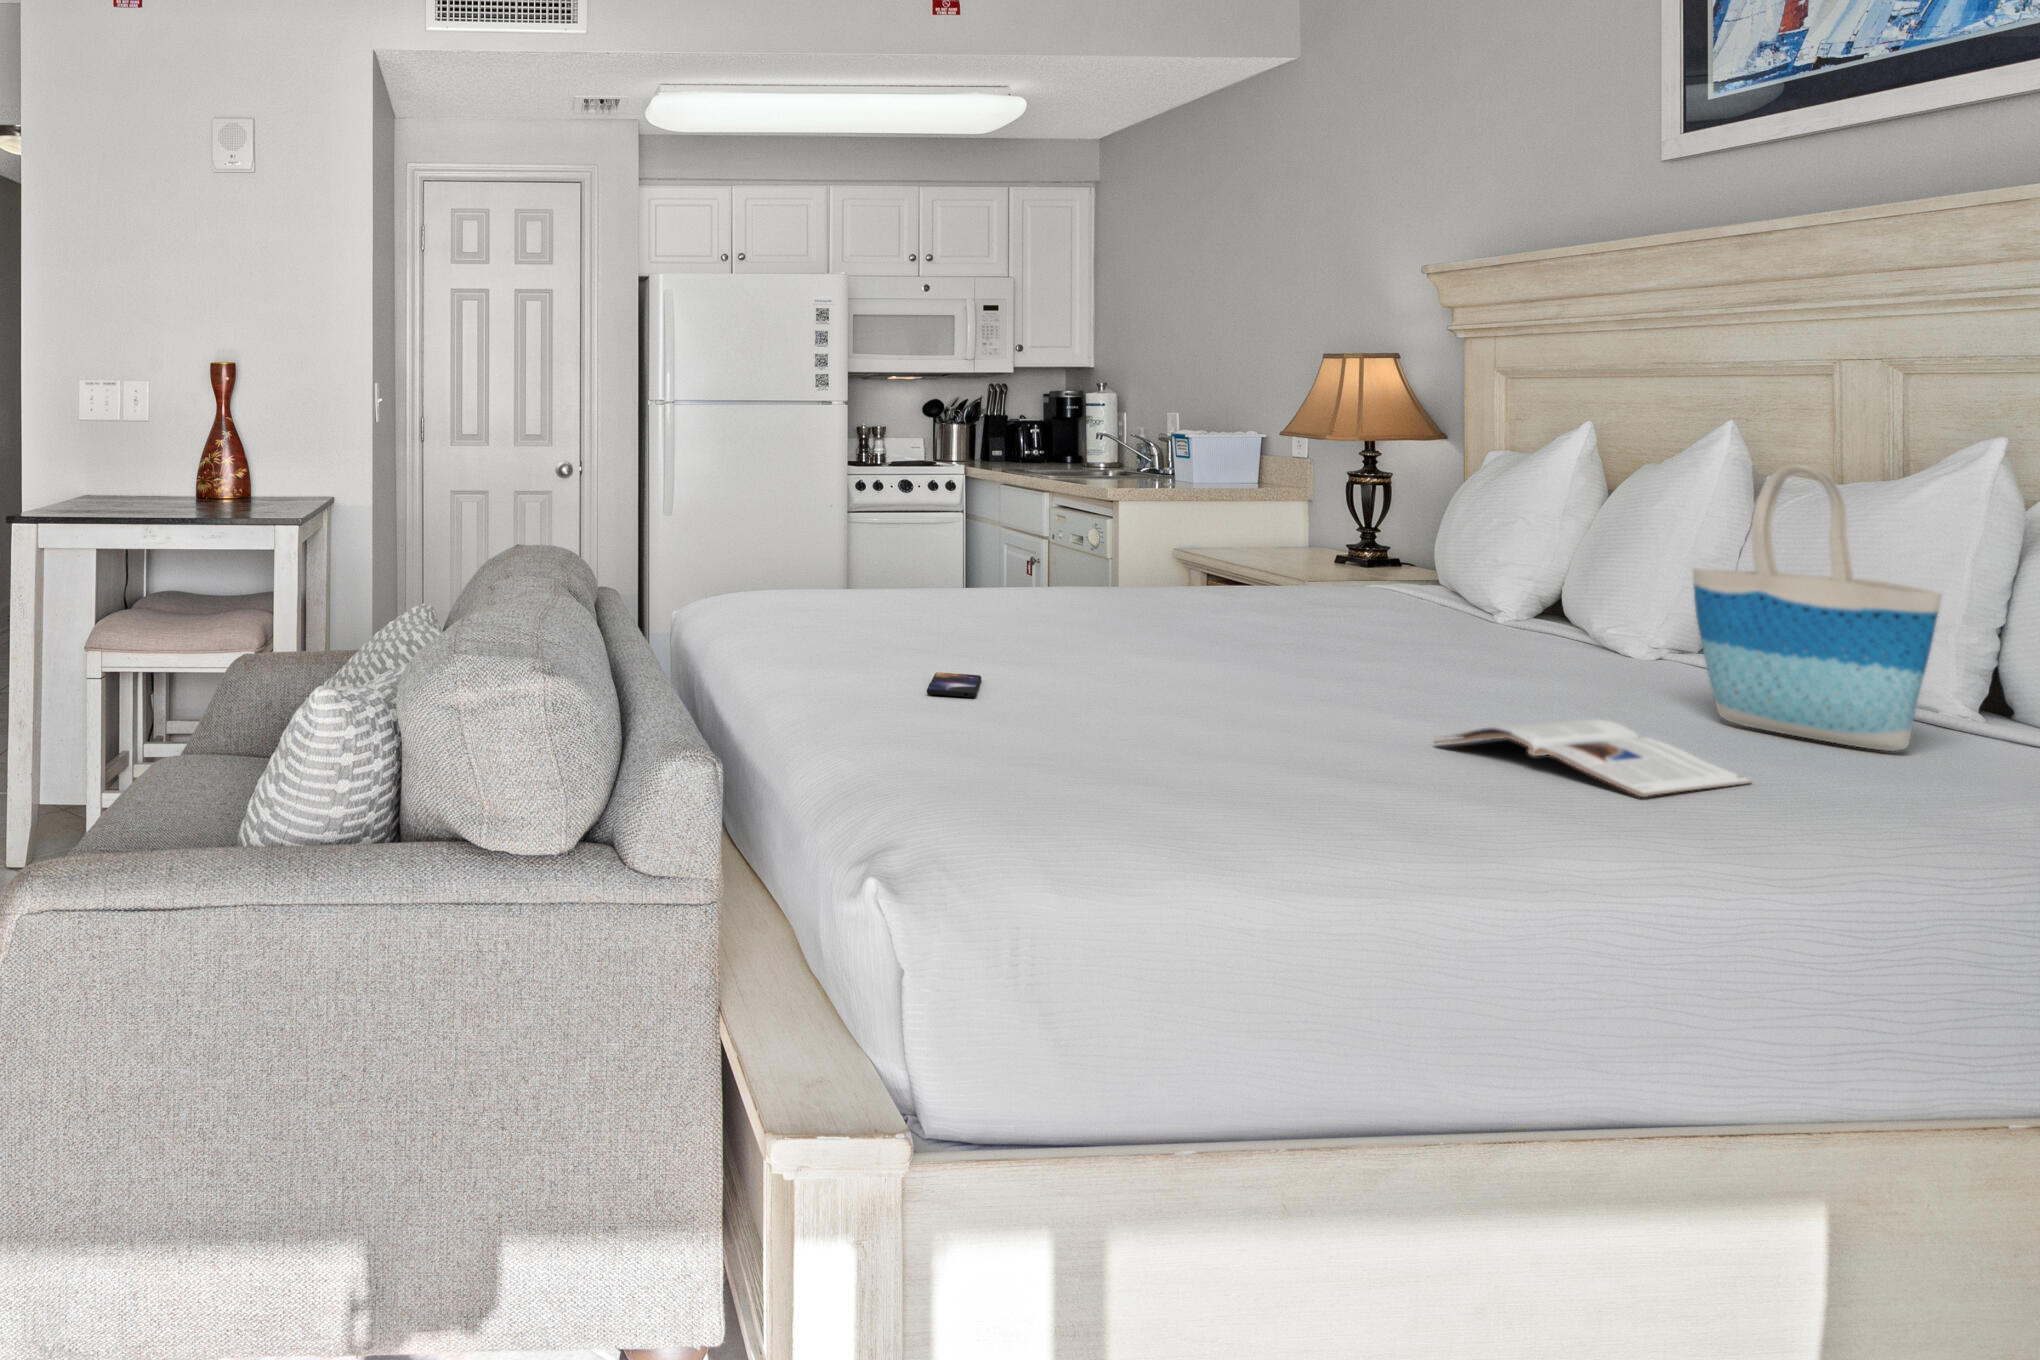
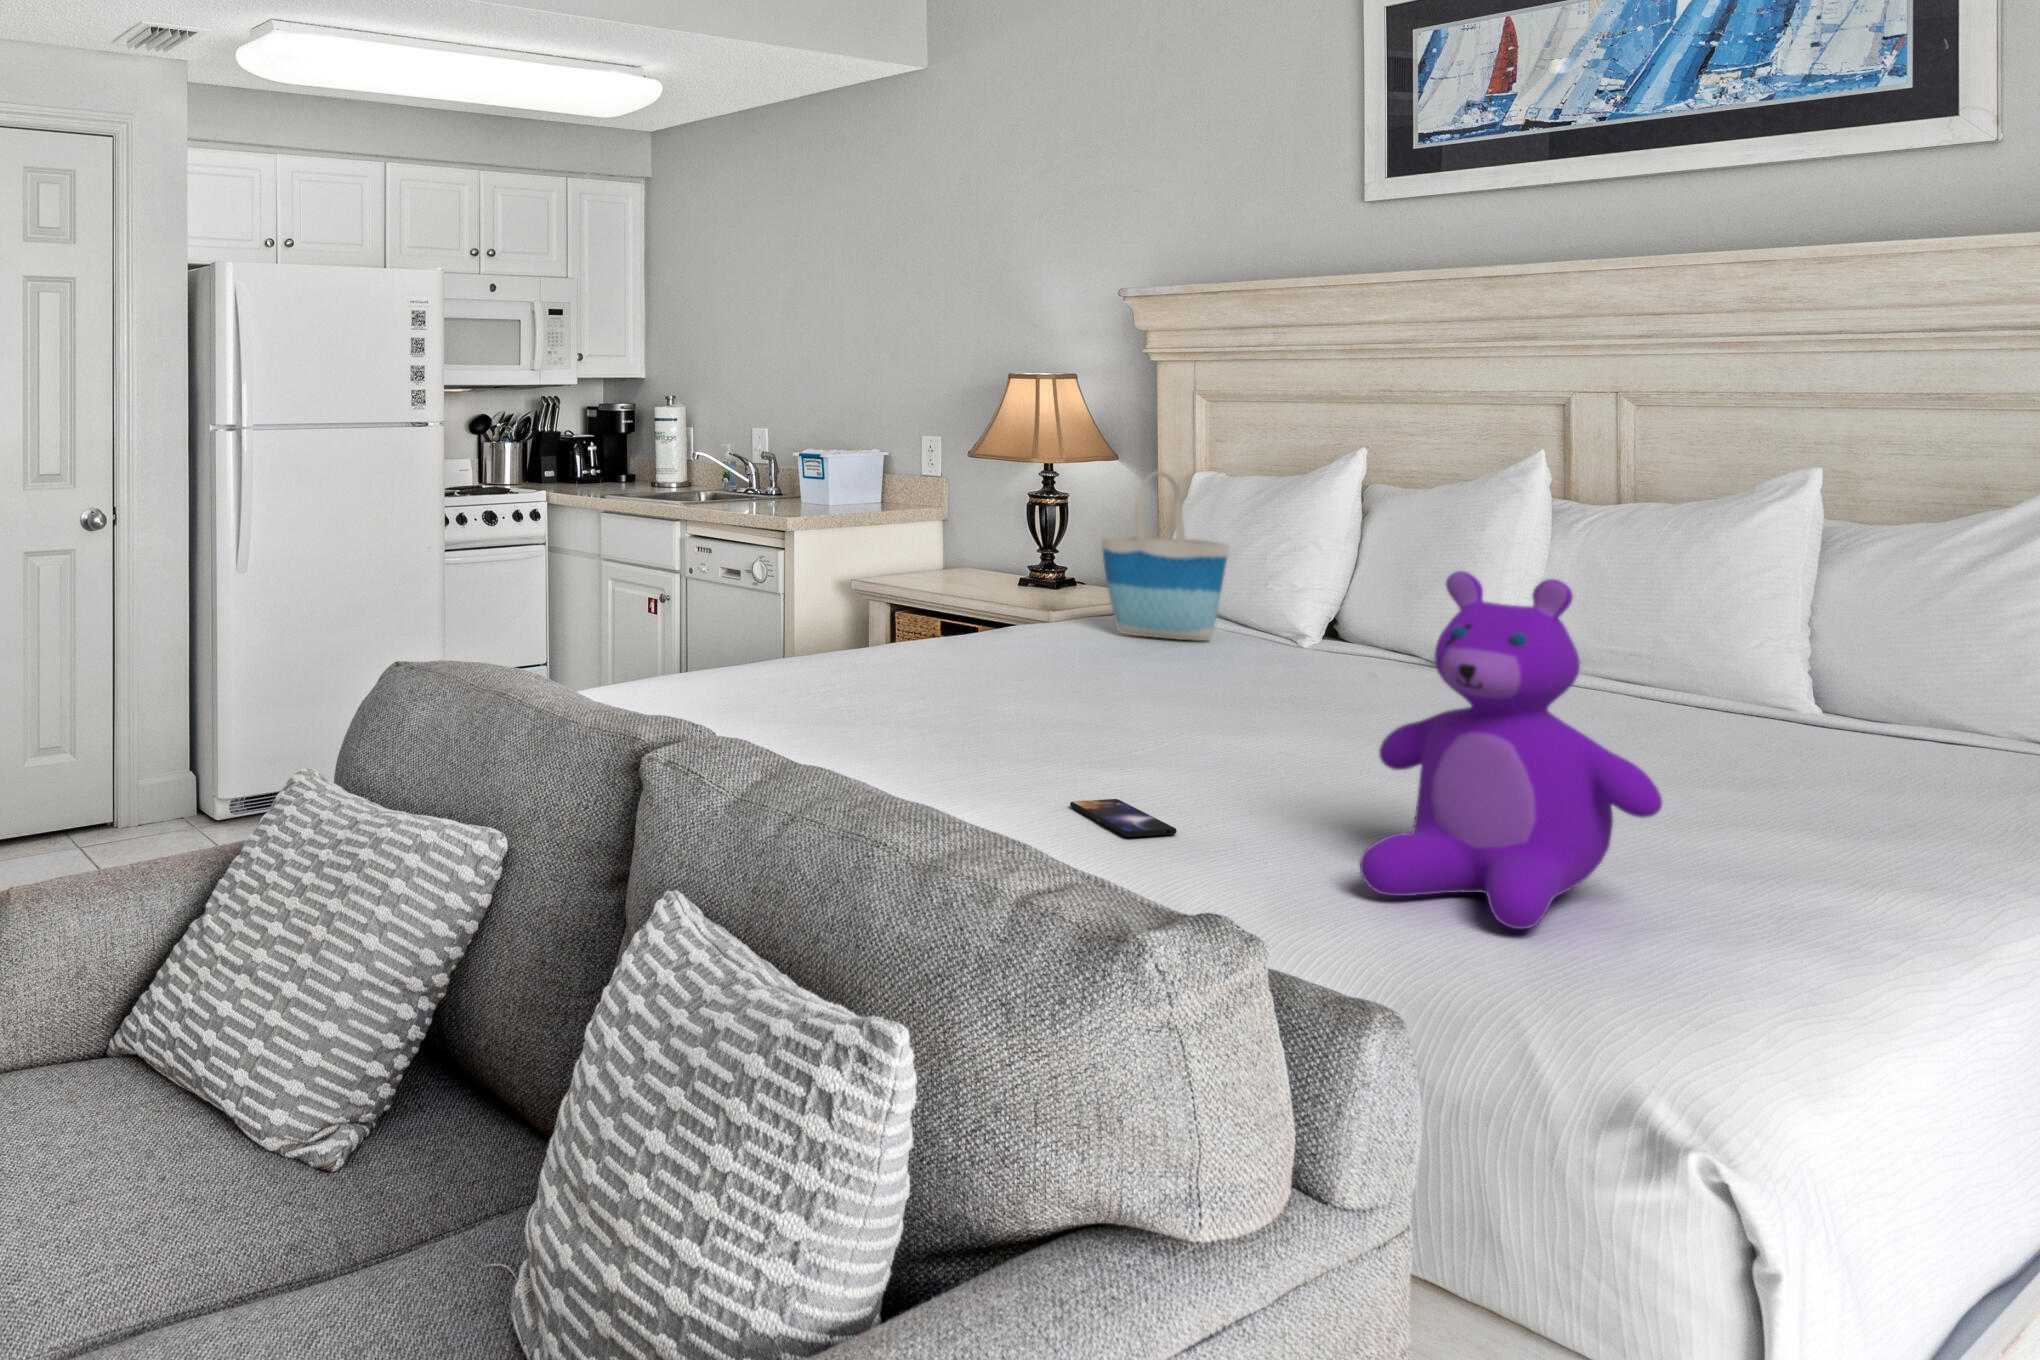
tote bag: present [1693,465,1942,751] -> present [1102,471,1229,640]
teddy bear: none [1015,474,1244,769] -> present [1360,571,1662,929]
magazine: present [1435,719,1751,797] -> none [1650,779,1919,866]

